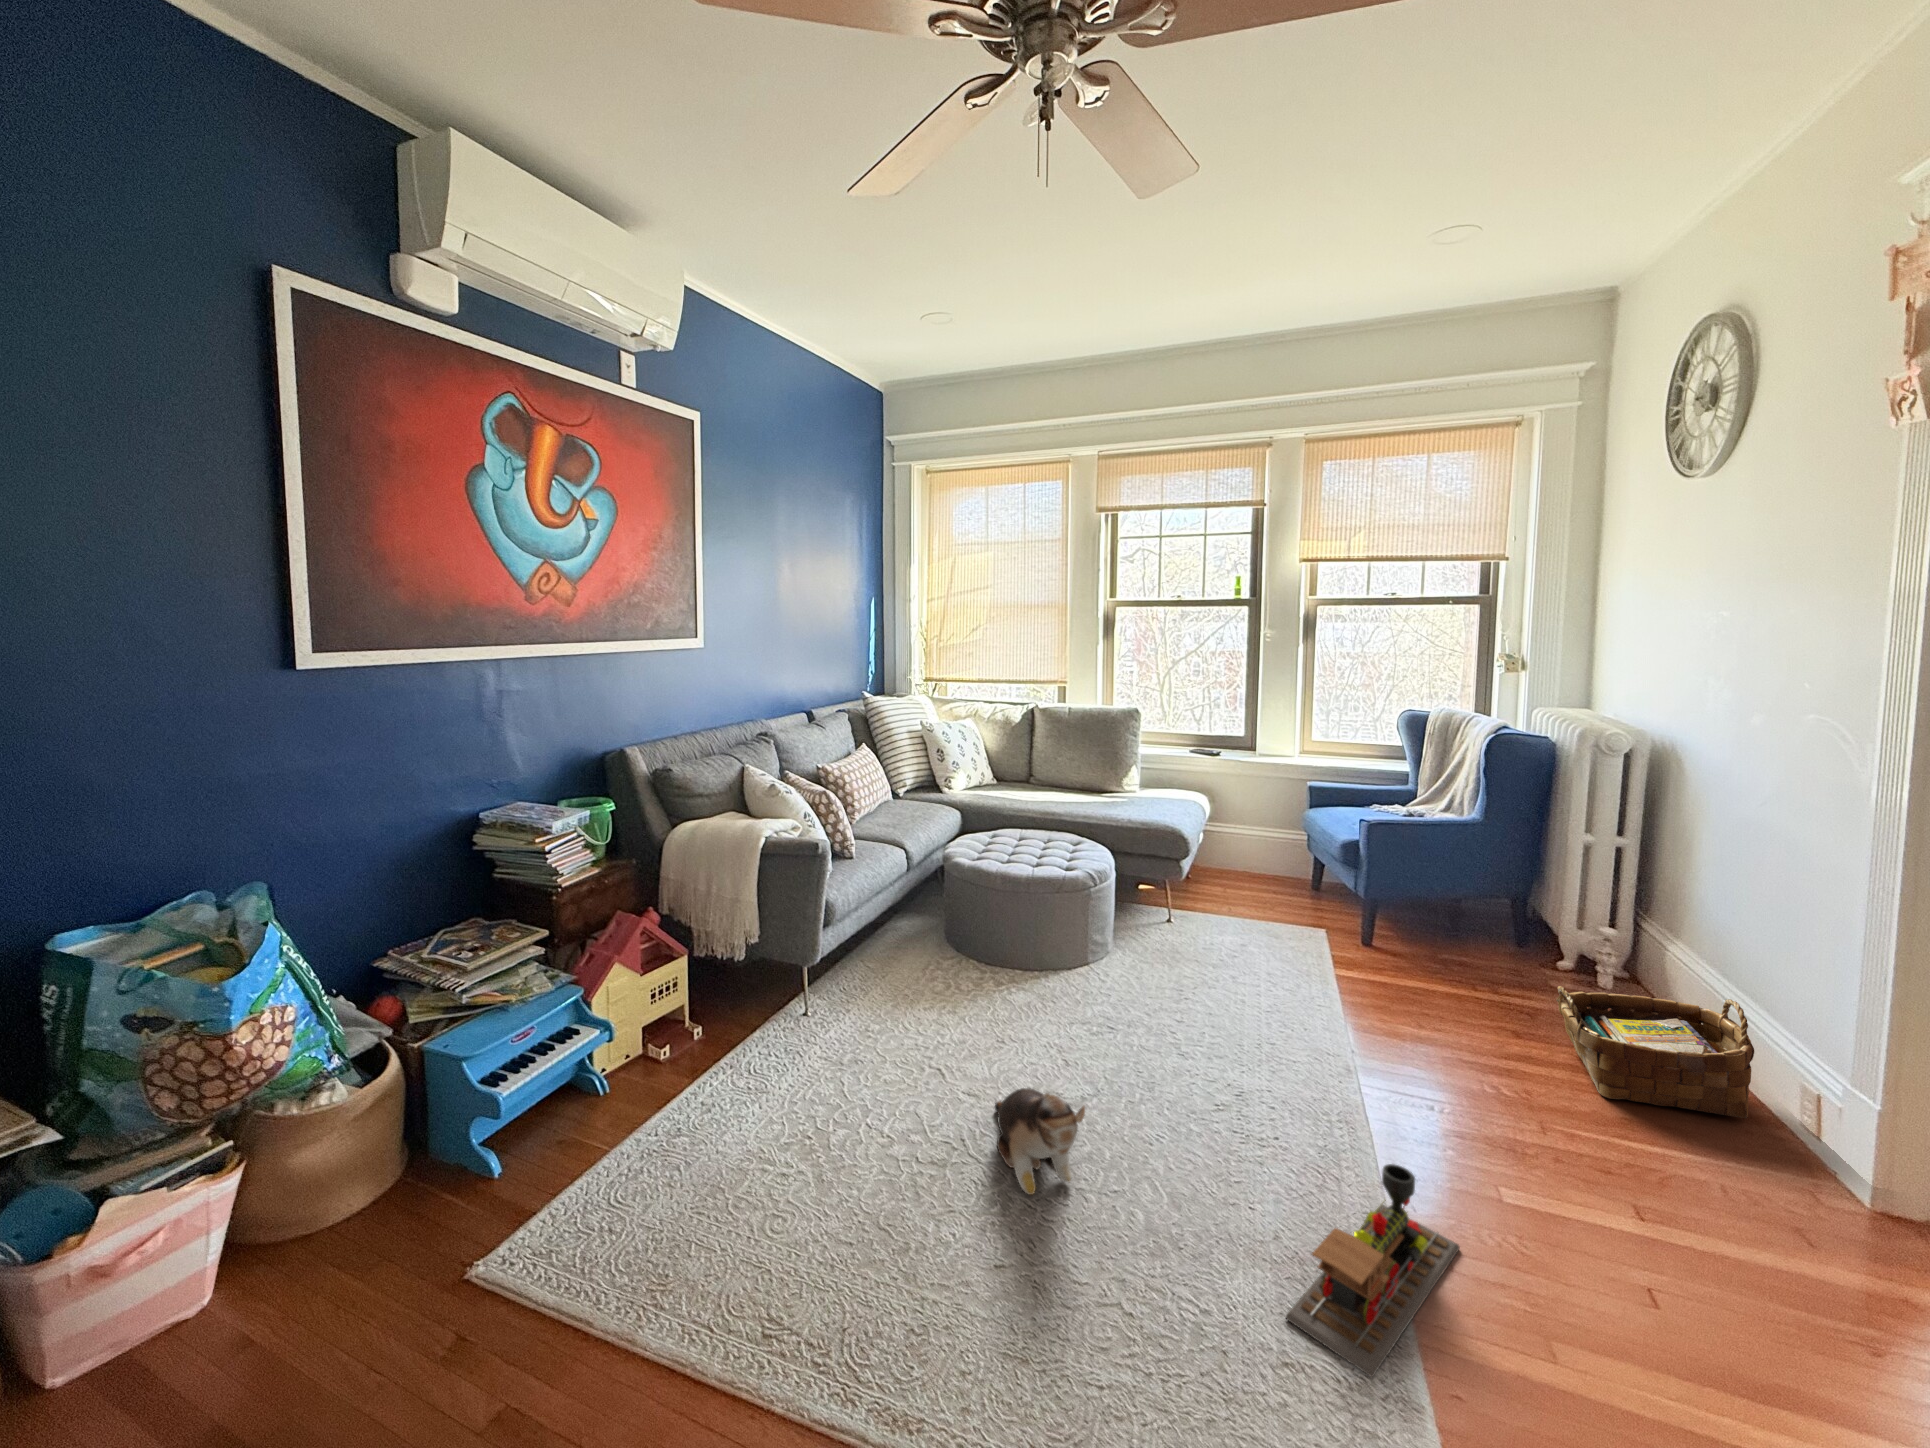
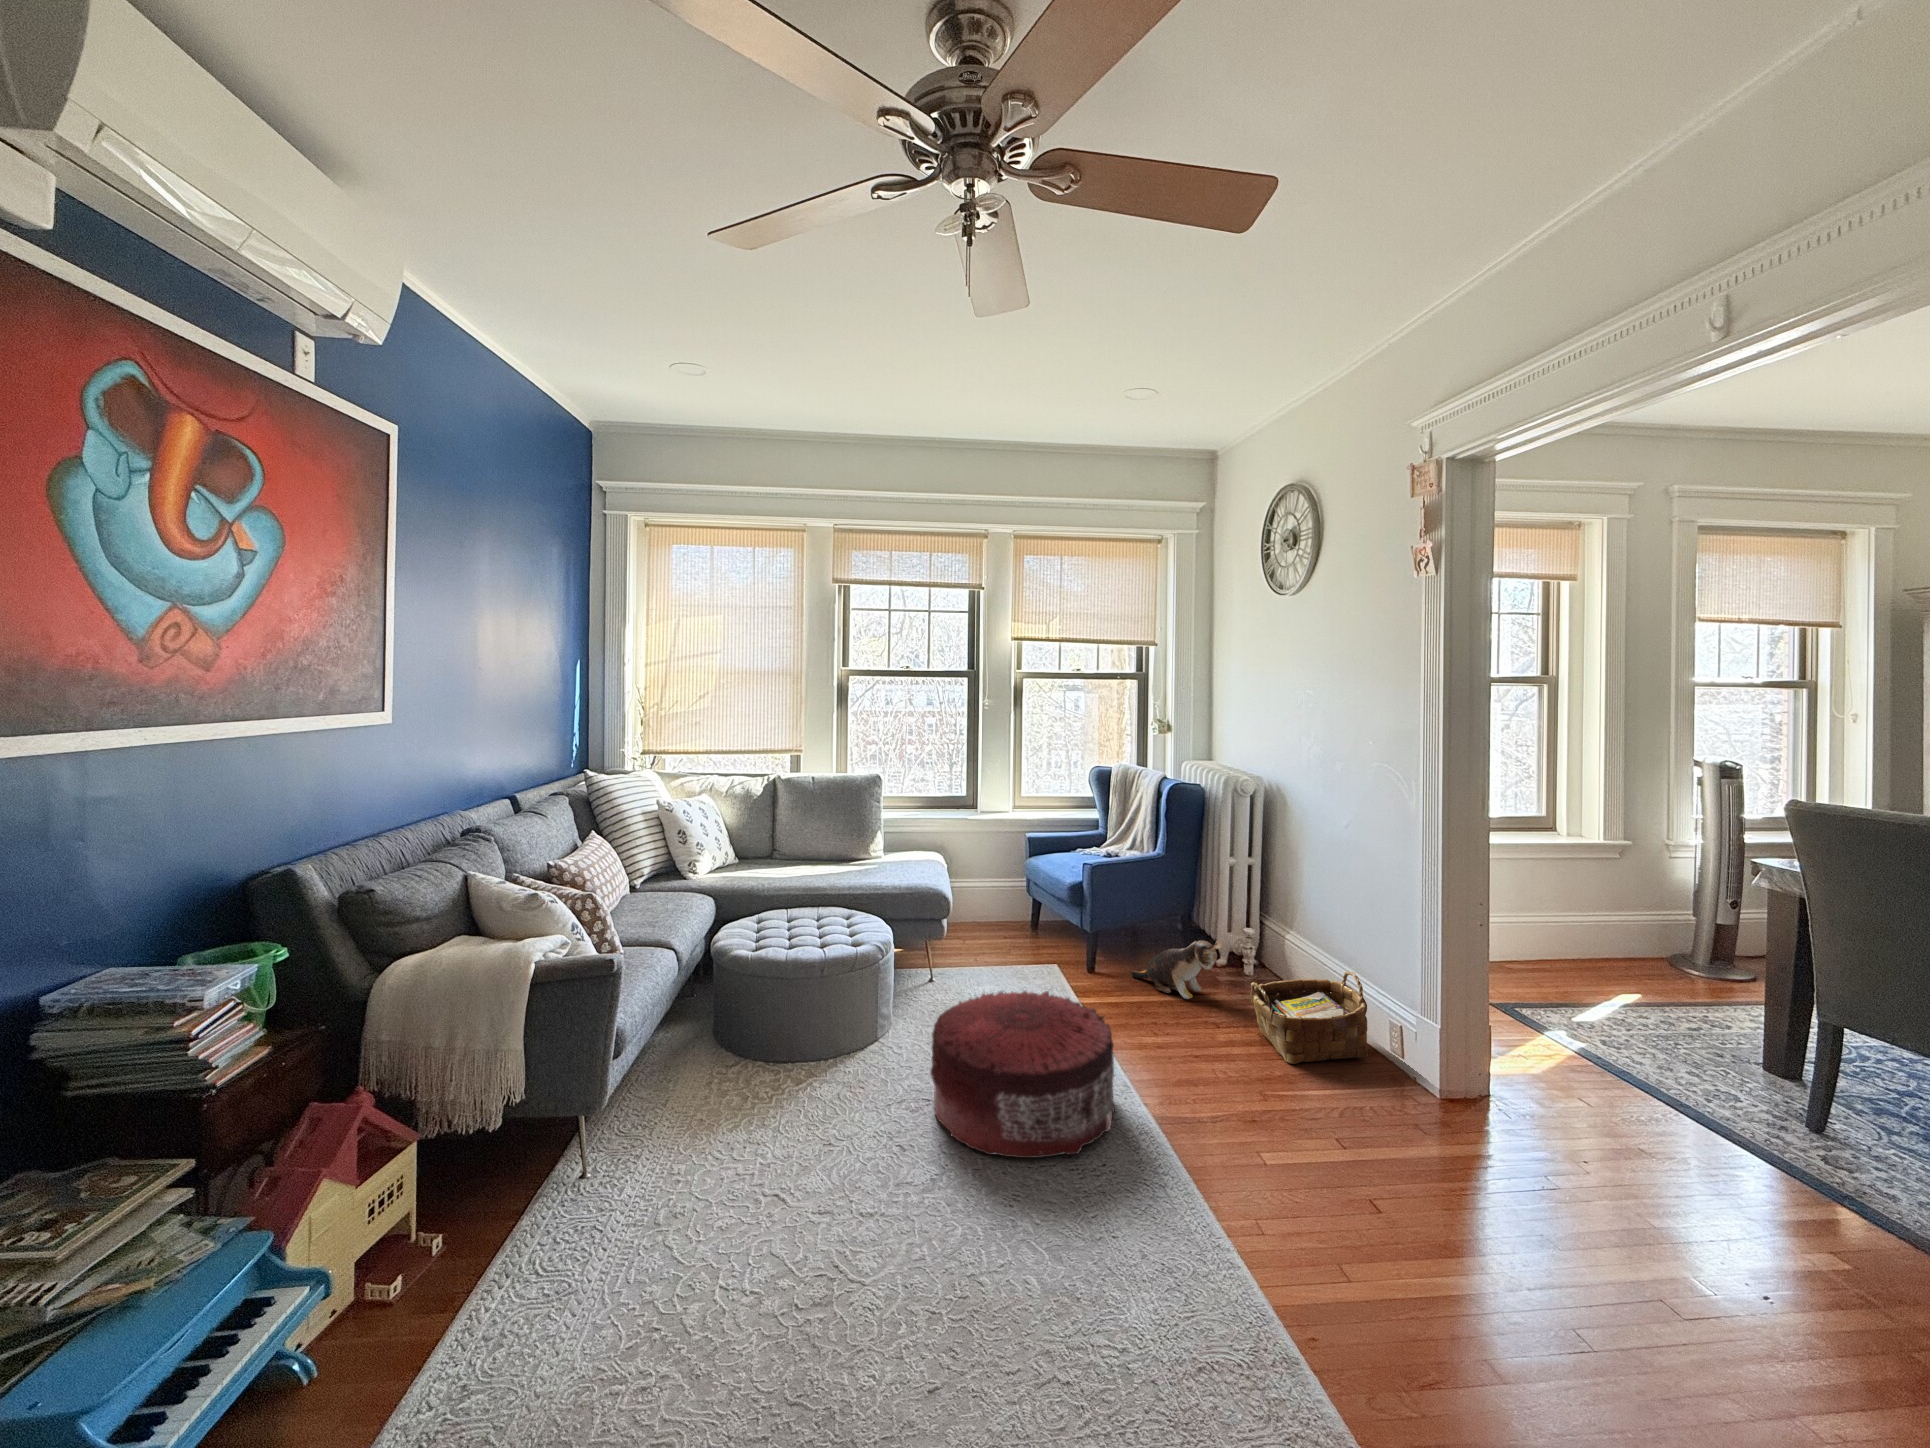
pouf: none [1106,932,1322,1116] -> present [930,991,1115,1158]
plush toy: present [995,1088,1085,1195] -> present [1131,941,1223,999]
toy train: present [1286,1164,1460,1377] -> none [1180,1160,1262,1351]

